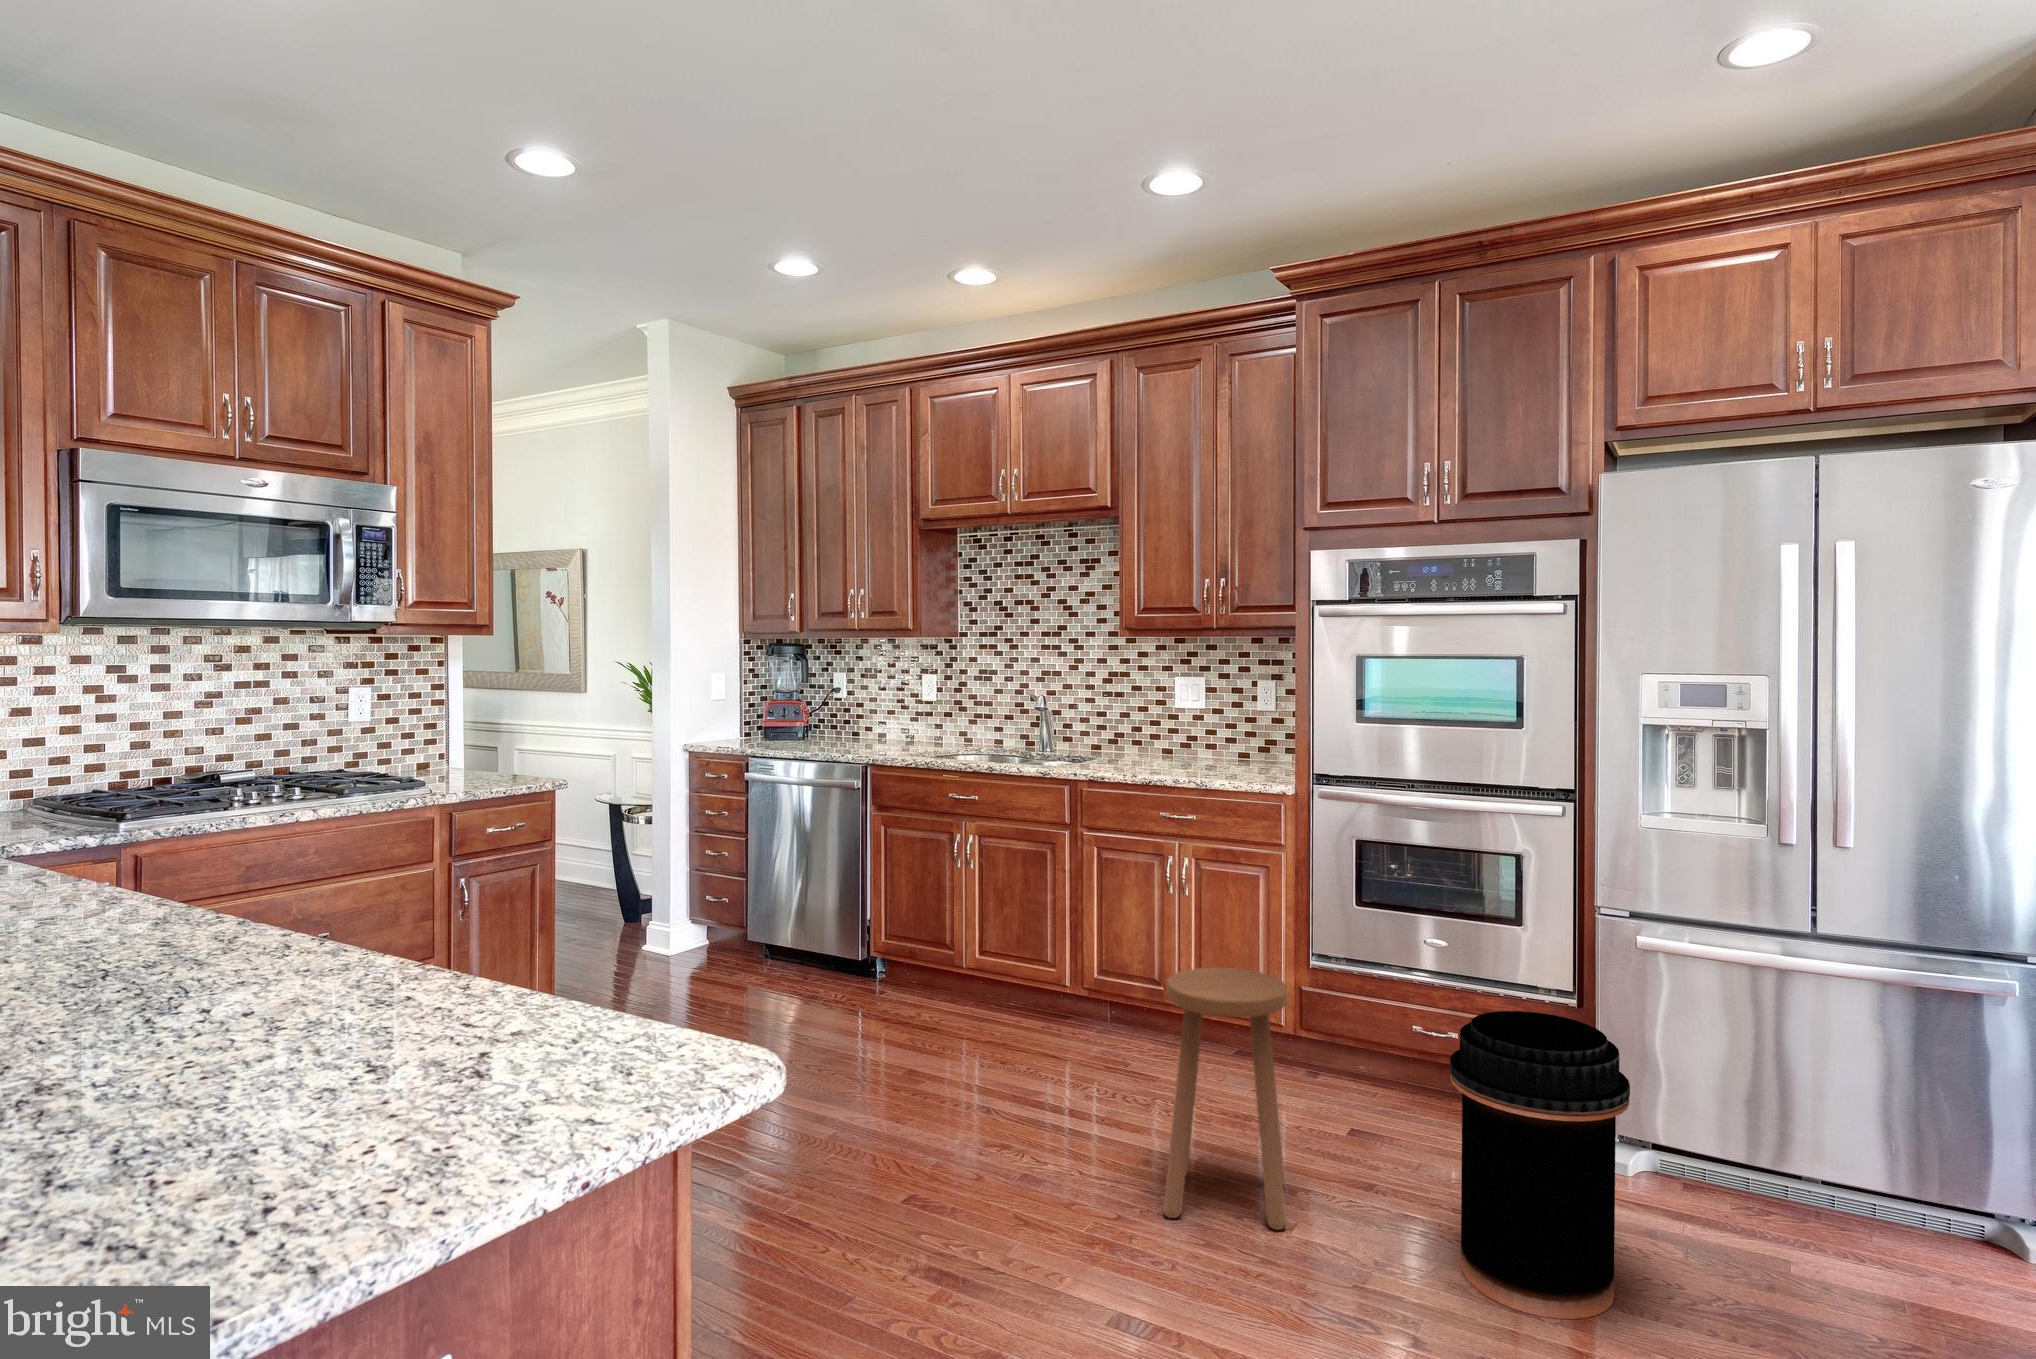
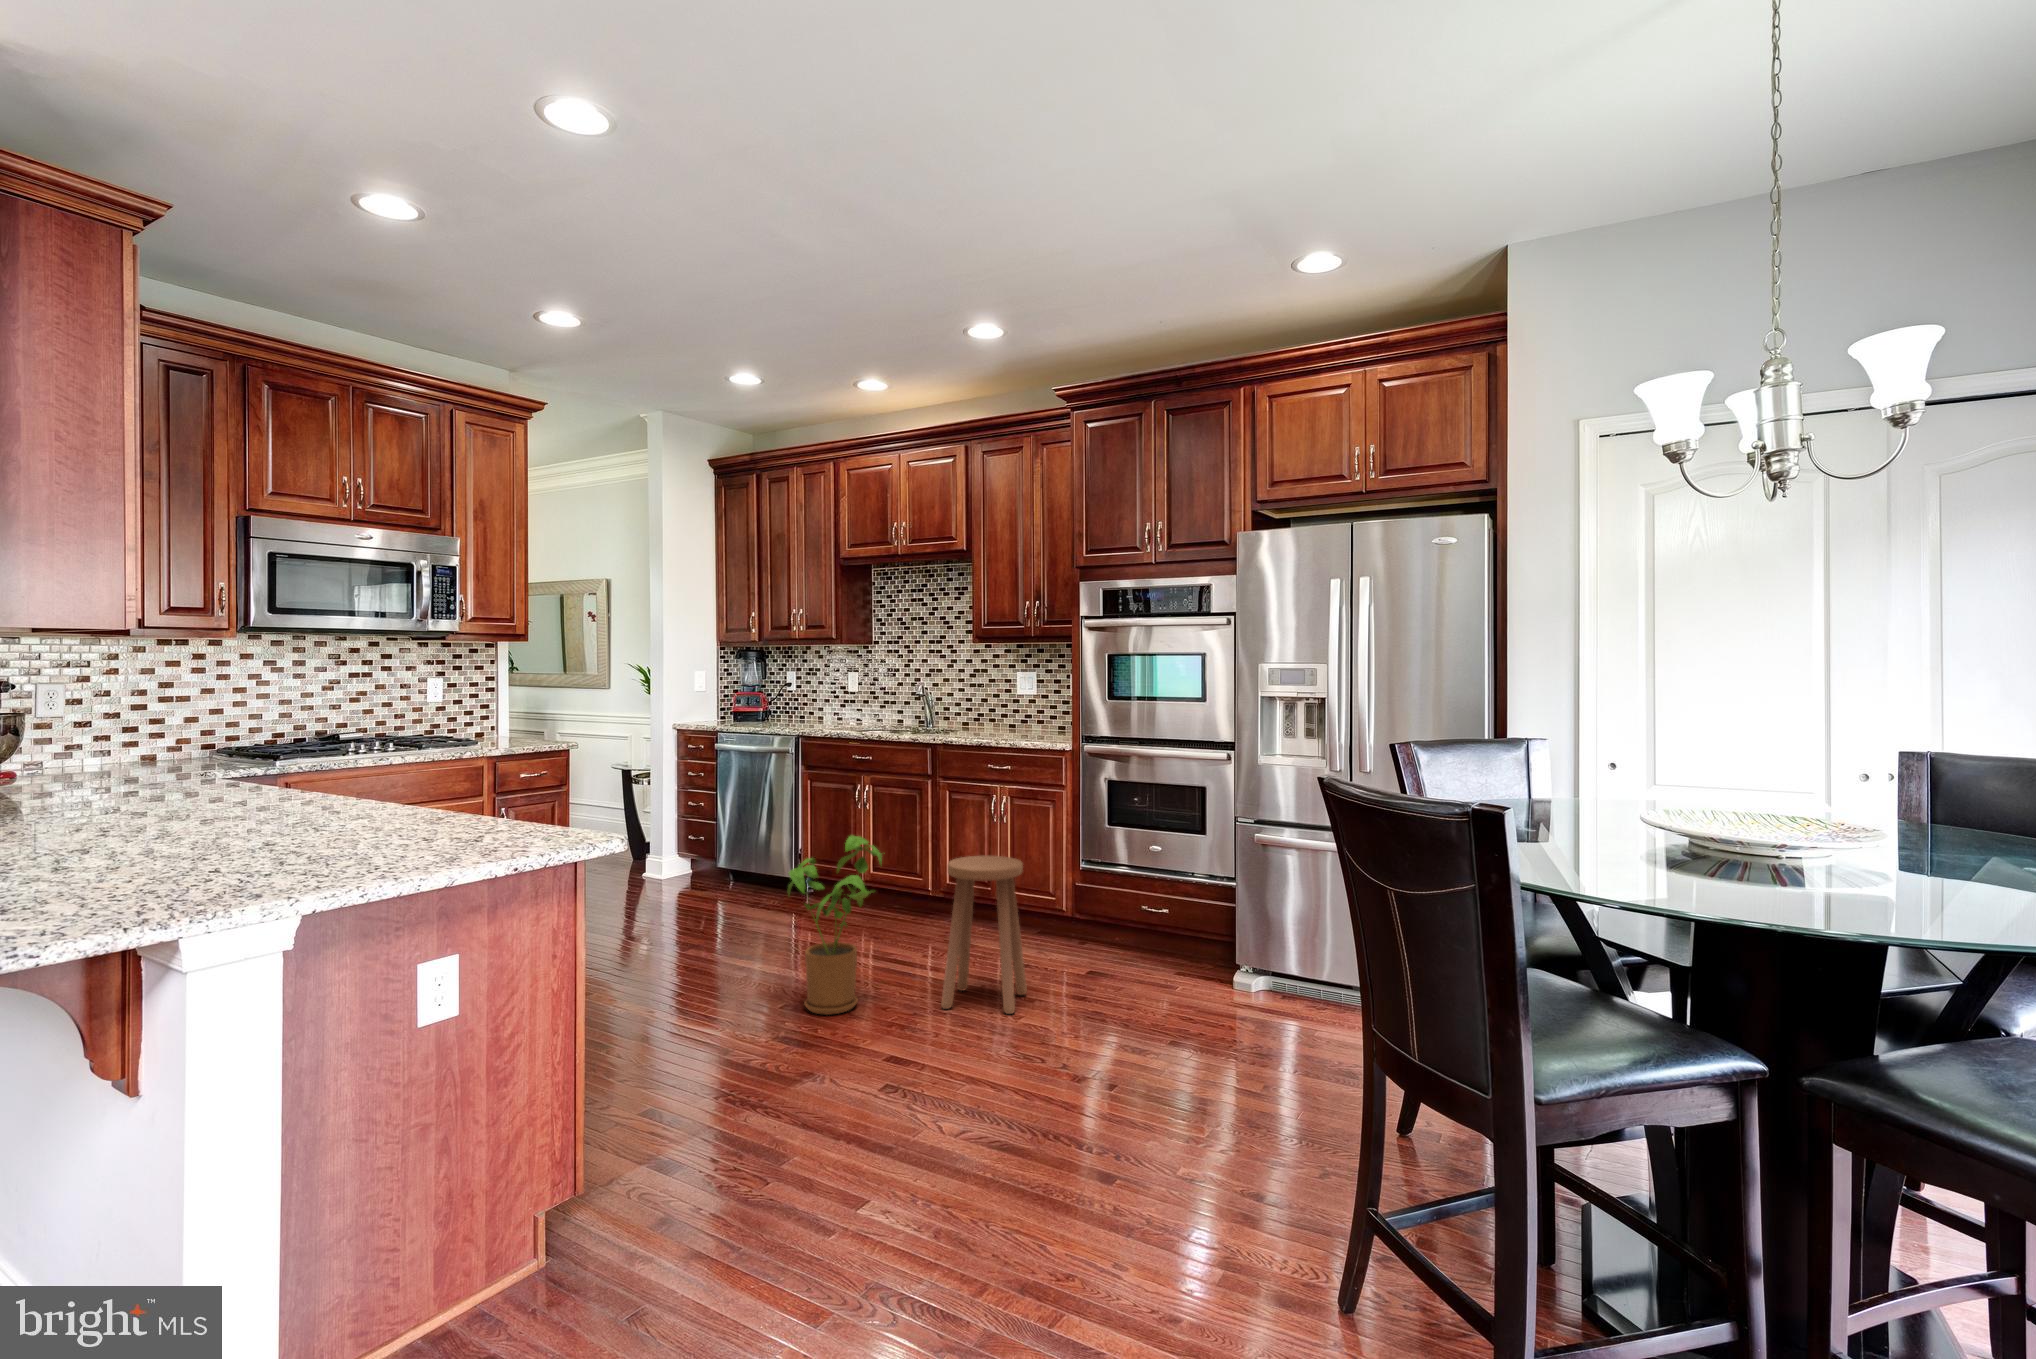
house plant: none [917,941,1066,1230] -> present [788,836,882,1015]
trash can: present [1450,1011,1630,1319] -> none [1103,874,1204,1051]

